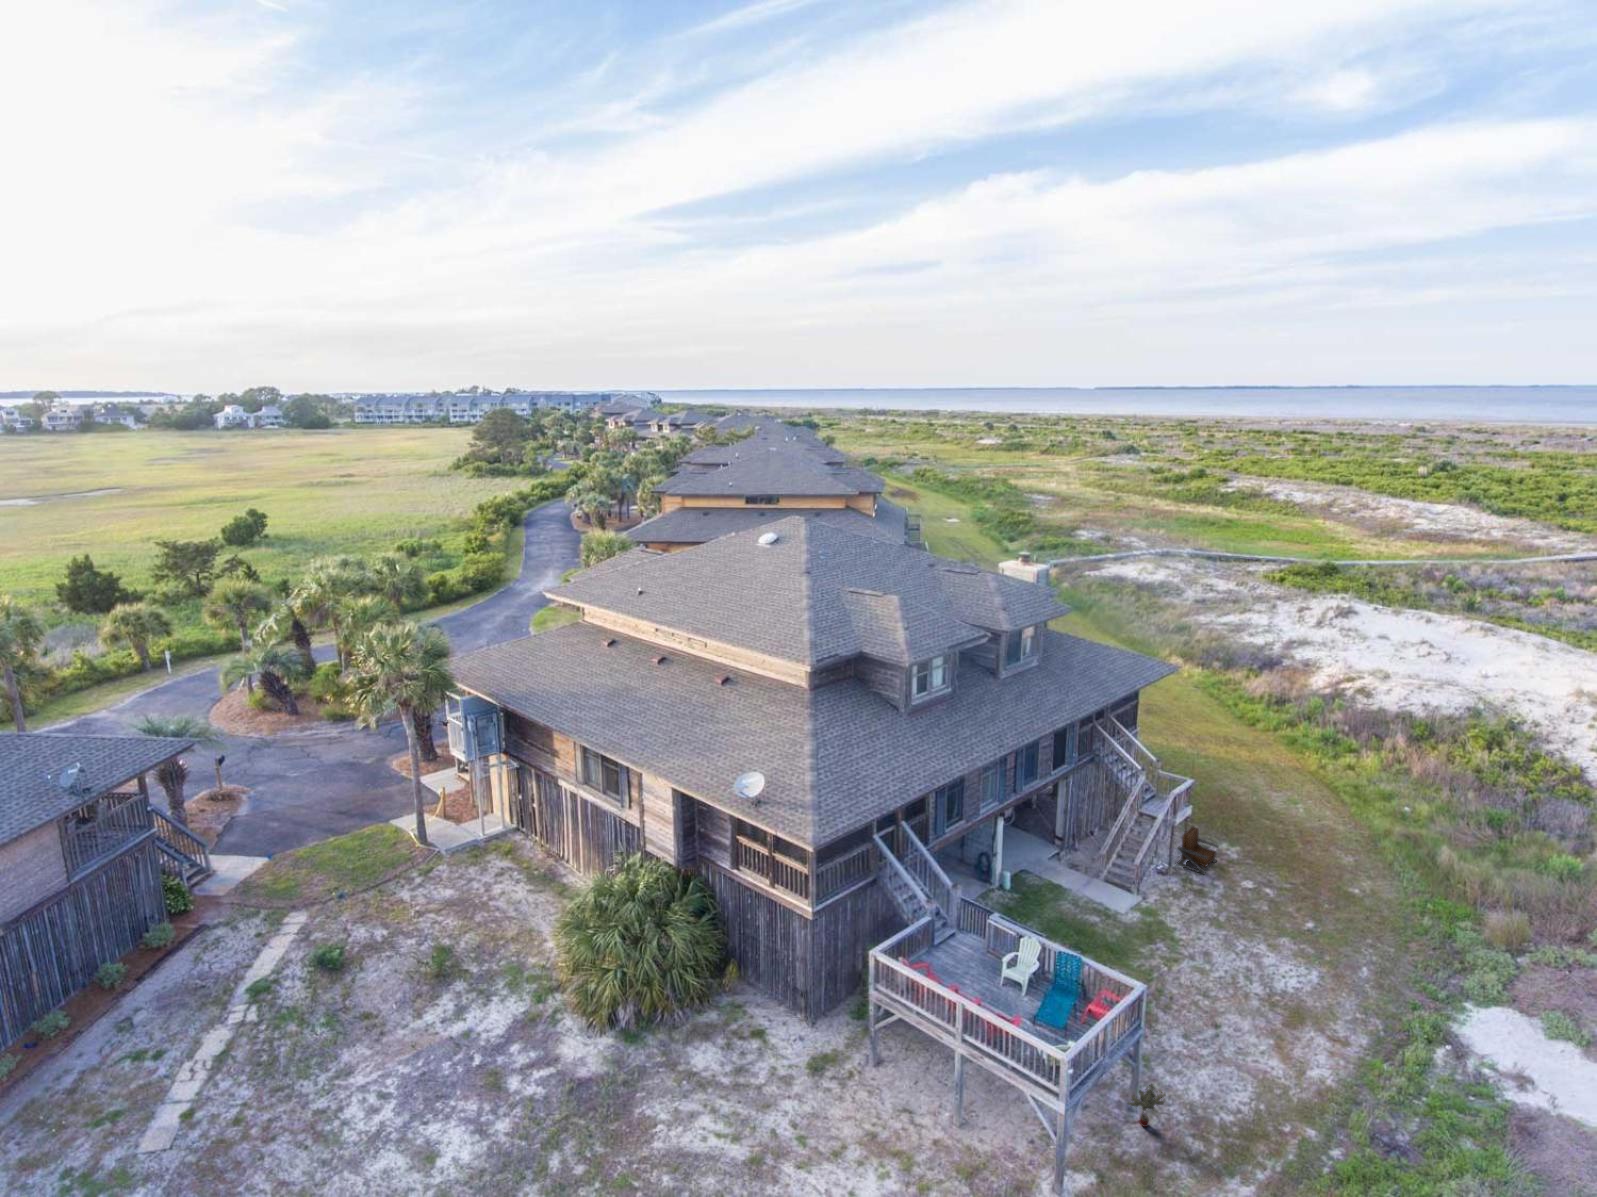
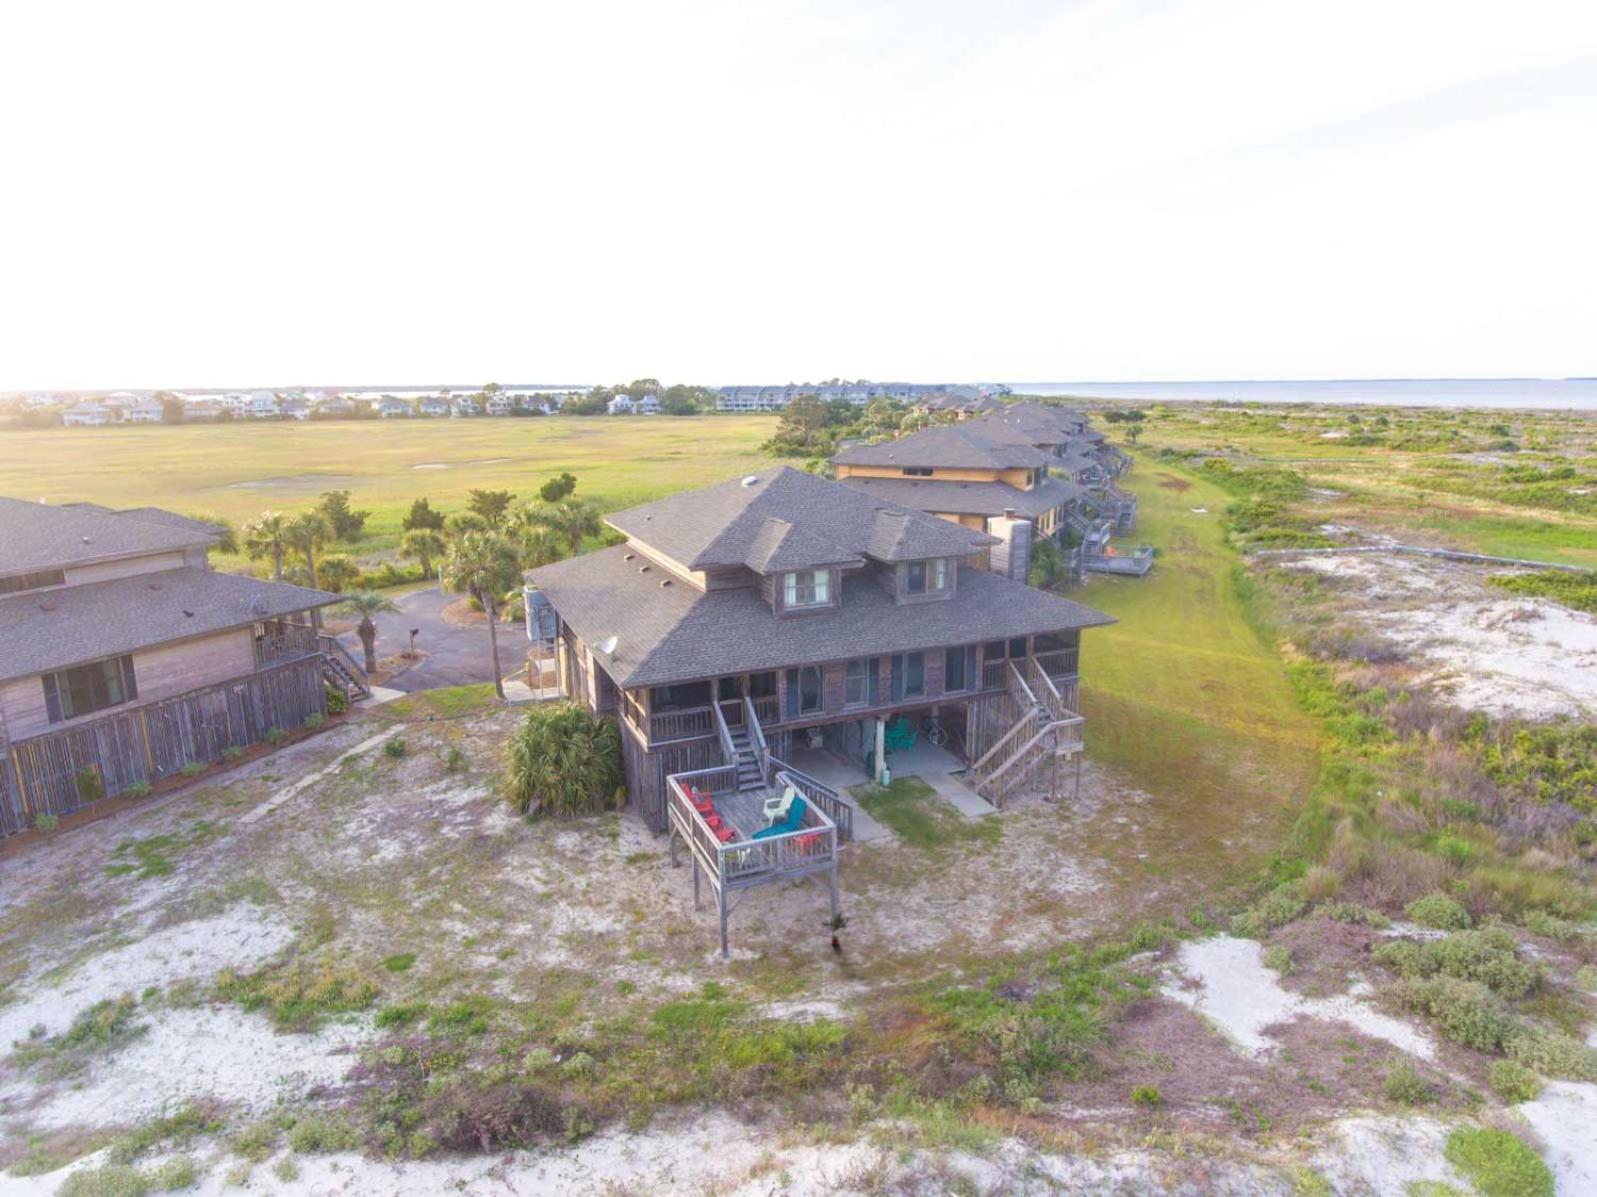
lounge chair: present [1177,827,1218,874] -> none [1064,766,1109,808]

